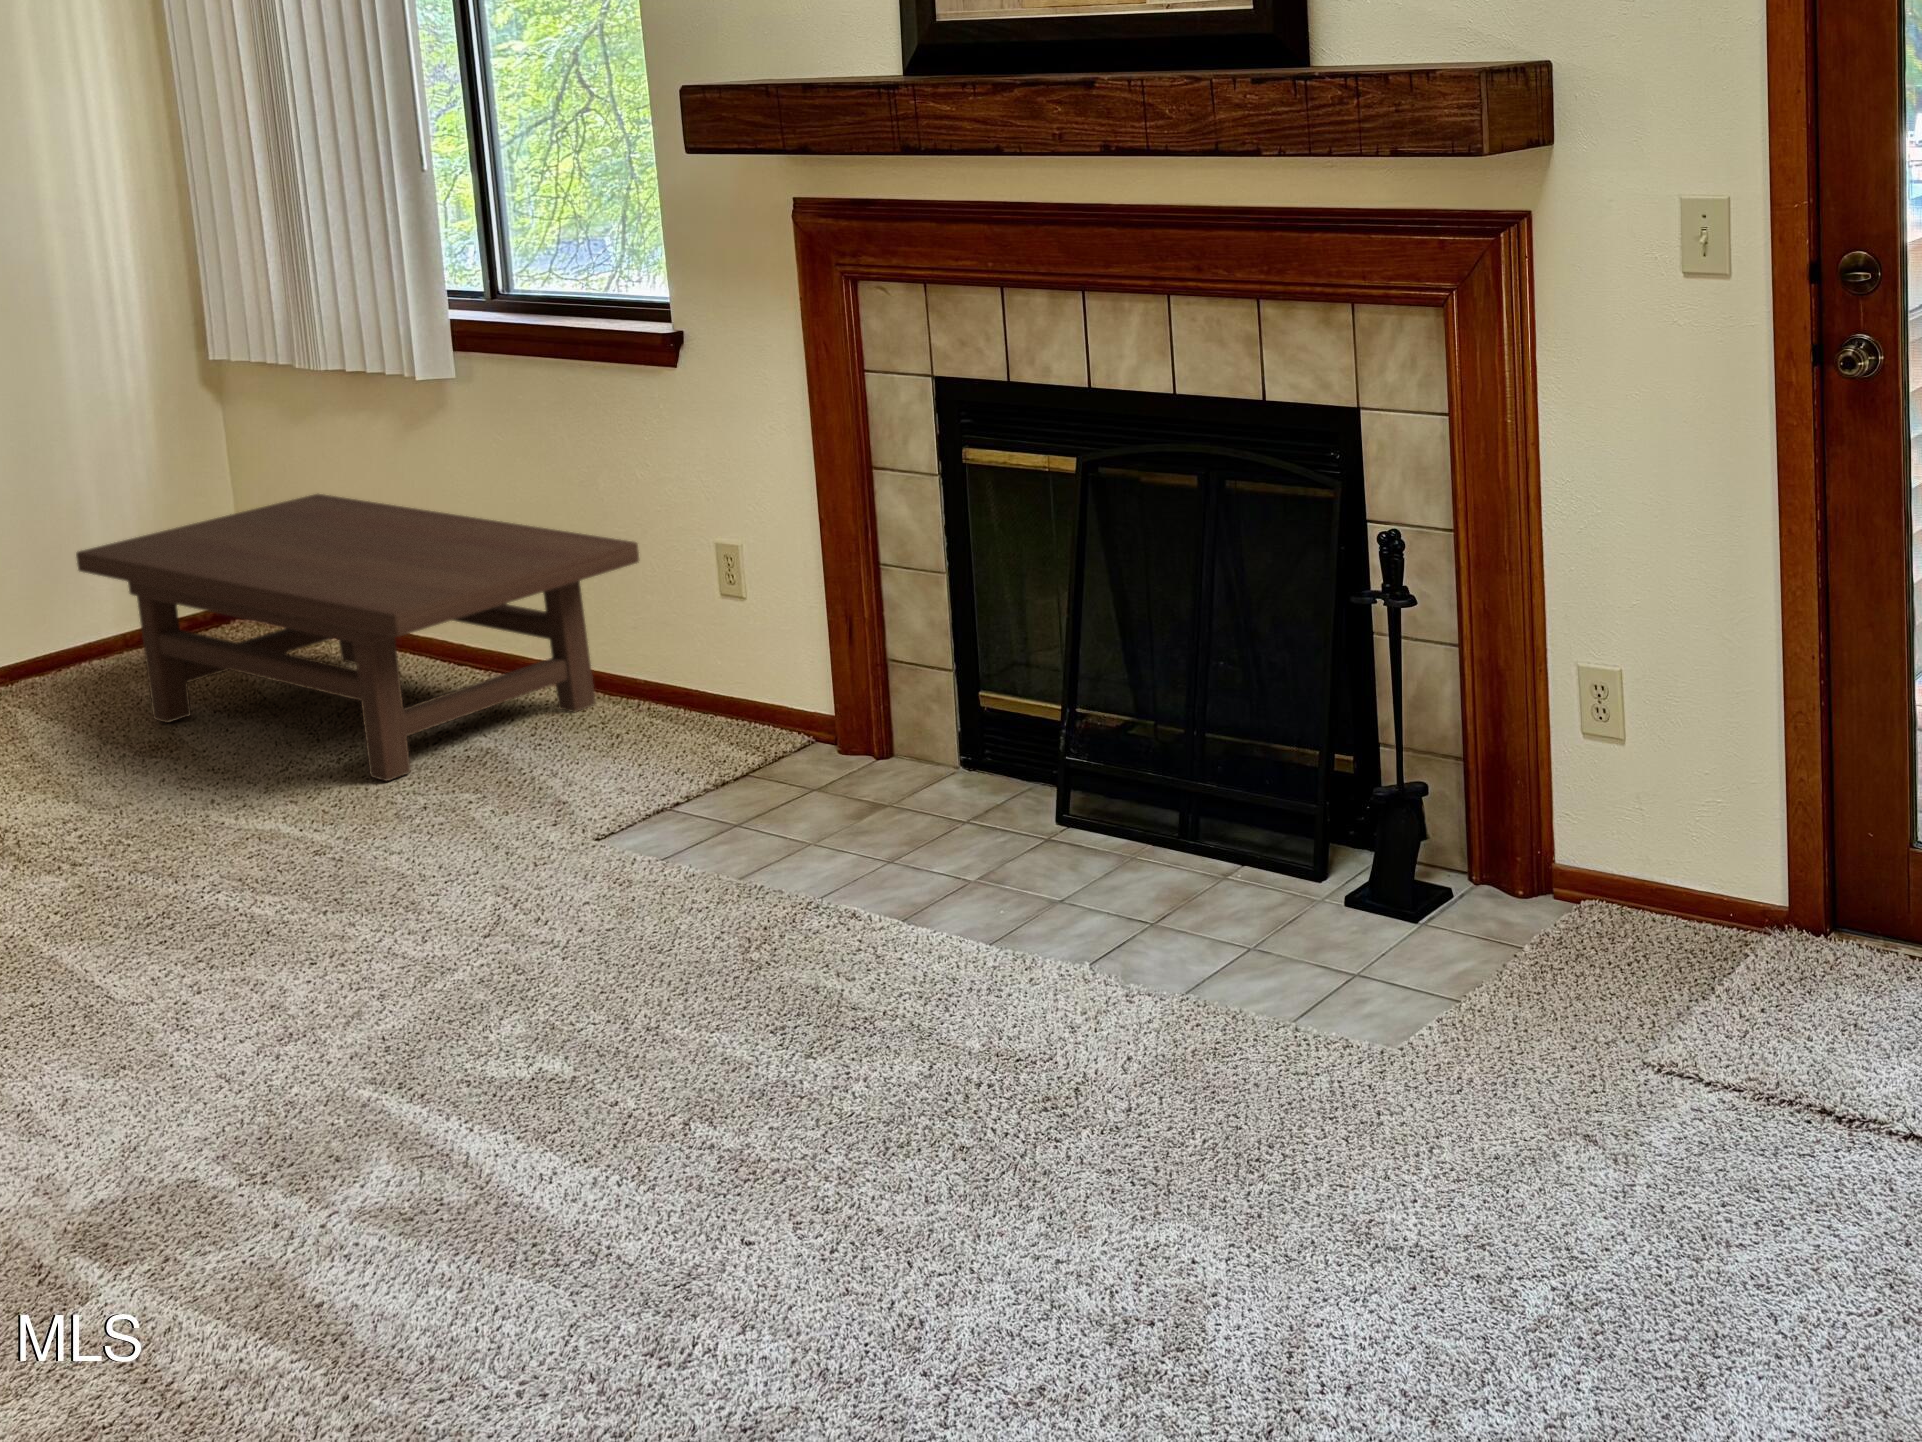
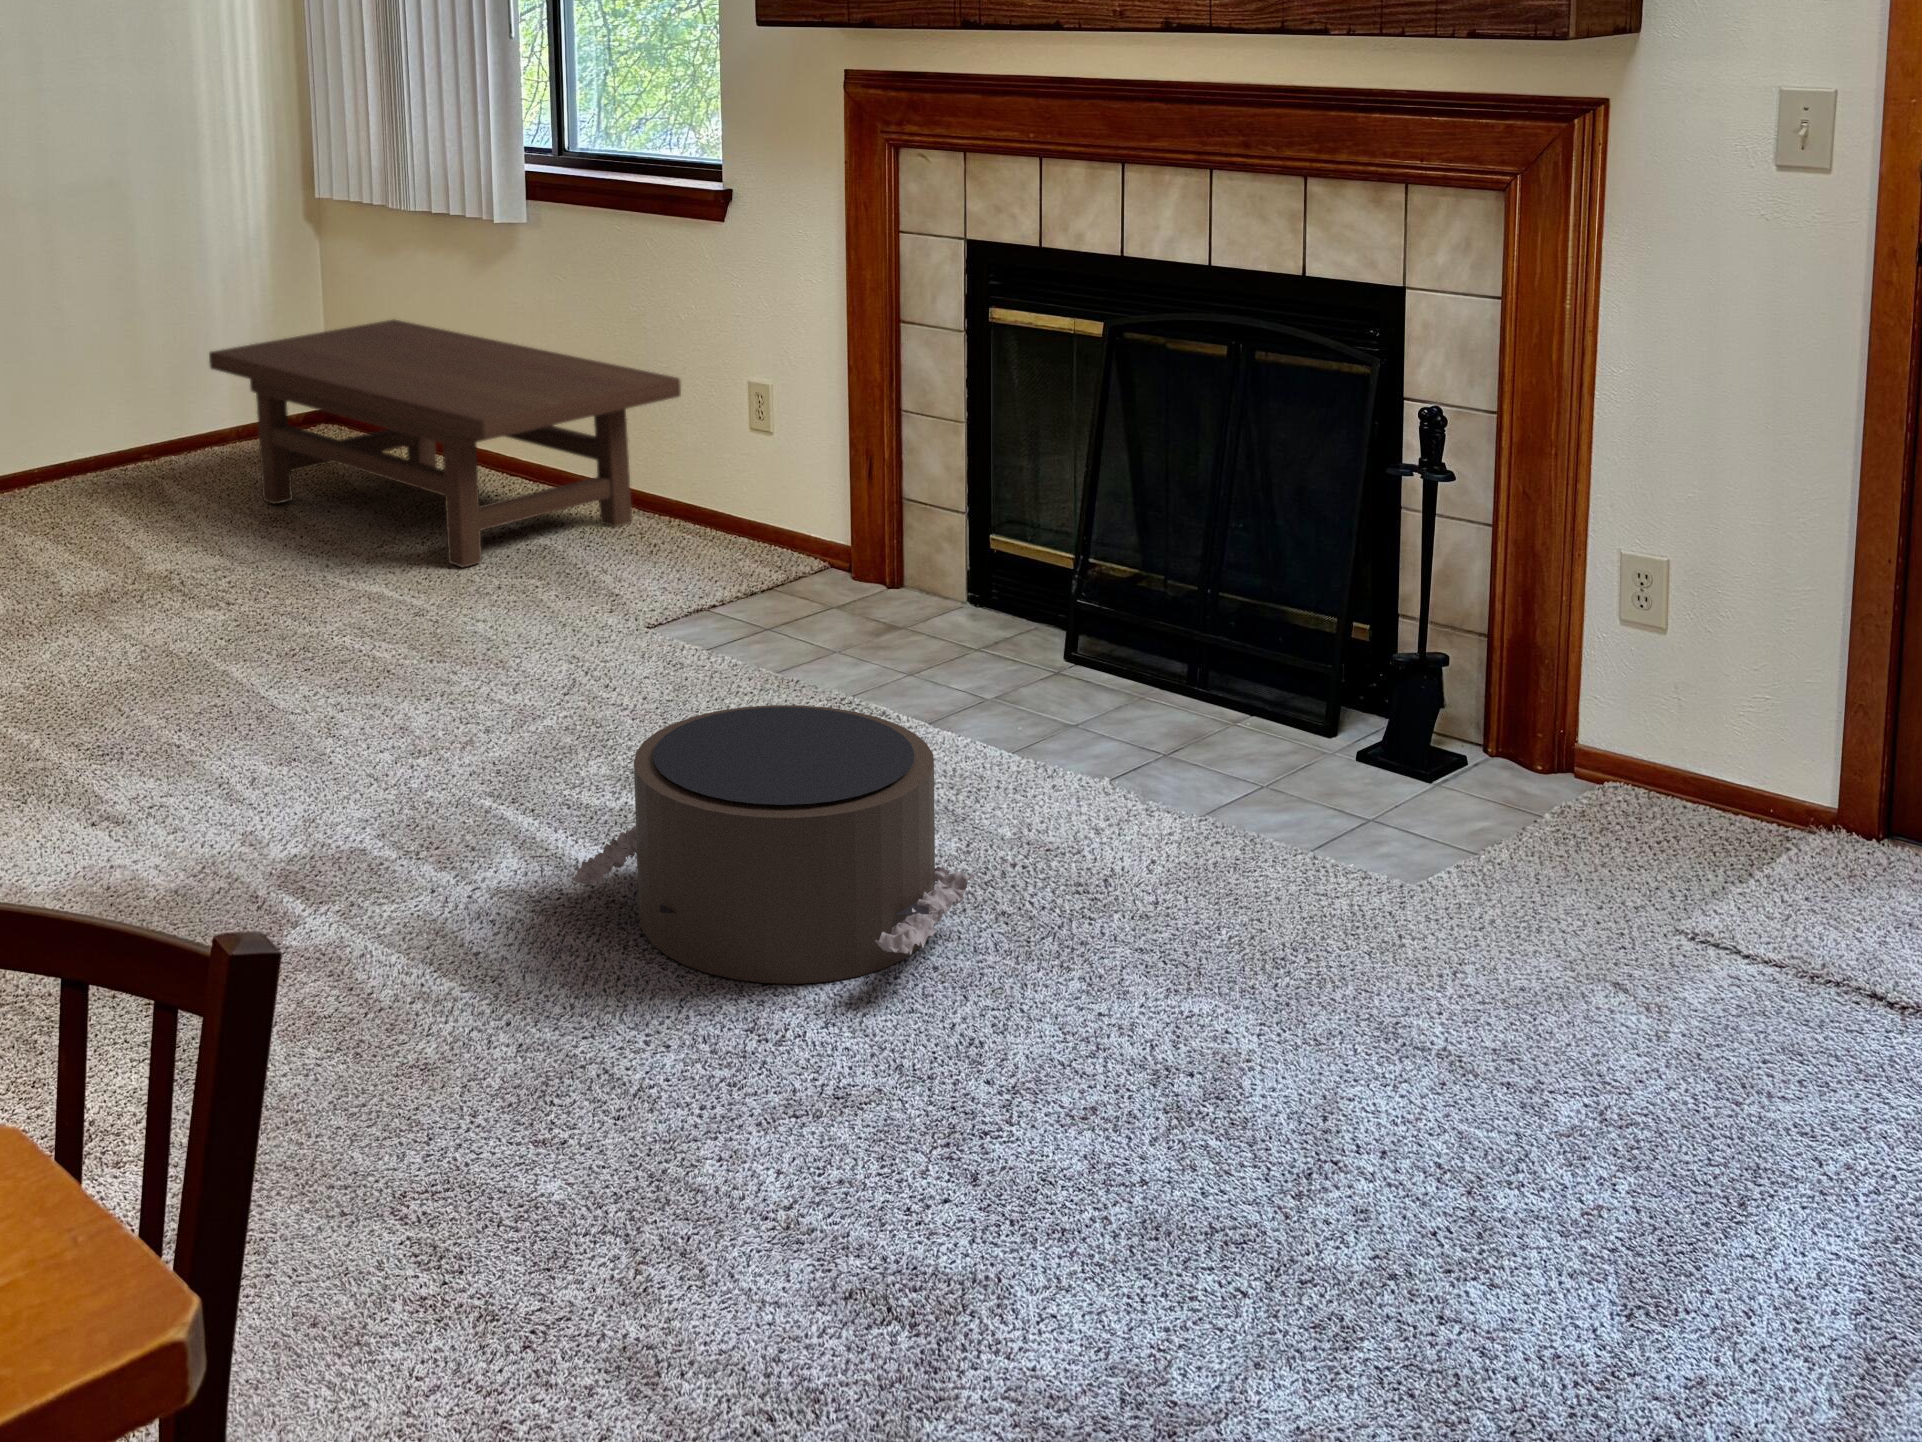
pouf: none [442,935,921,1288] -> present [572,705,974,984]

